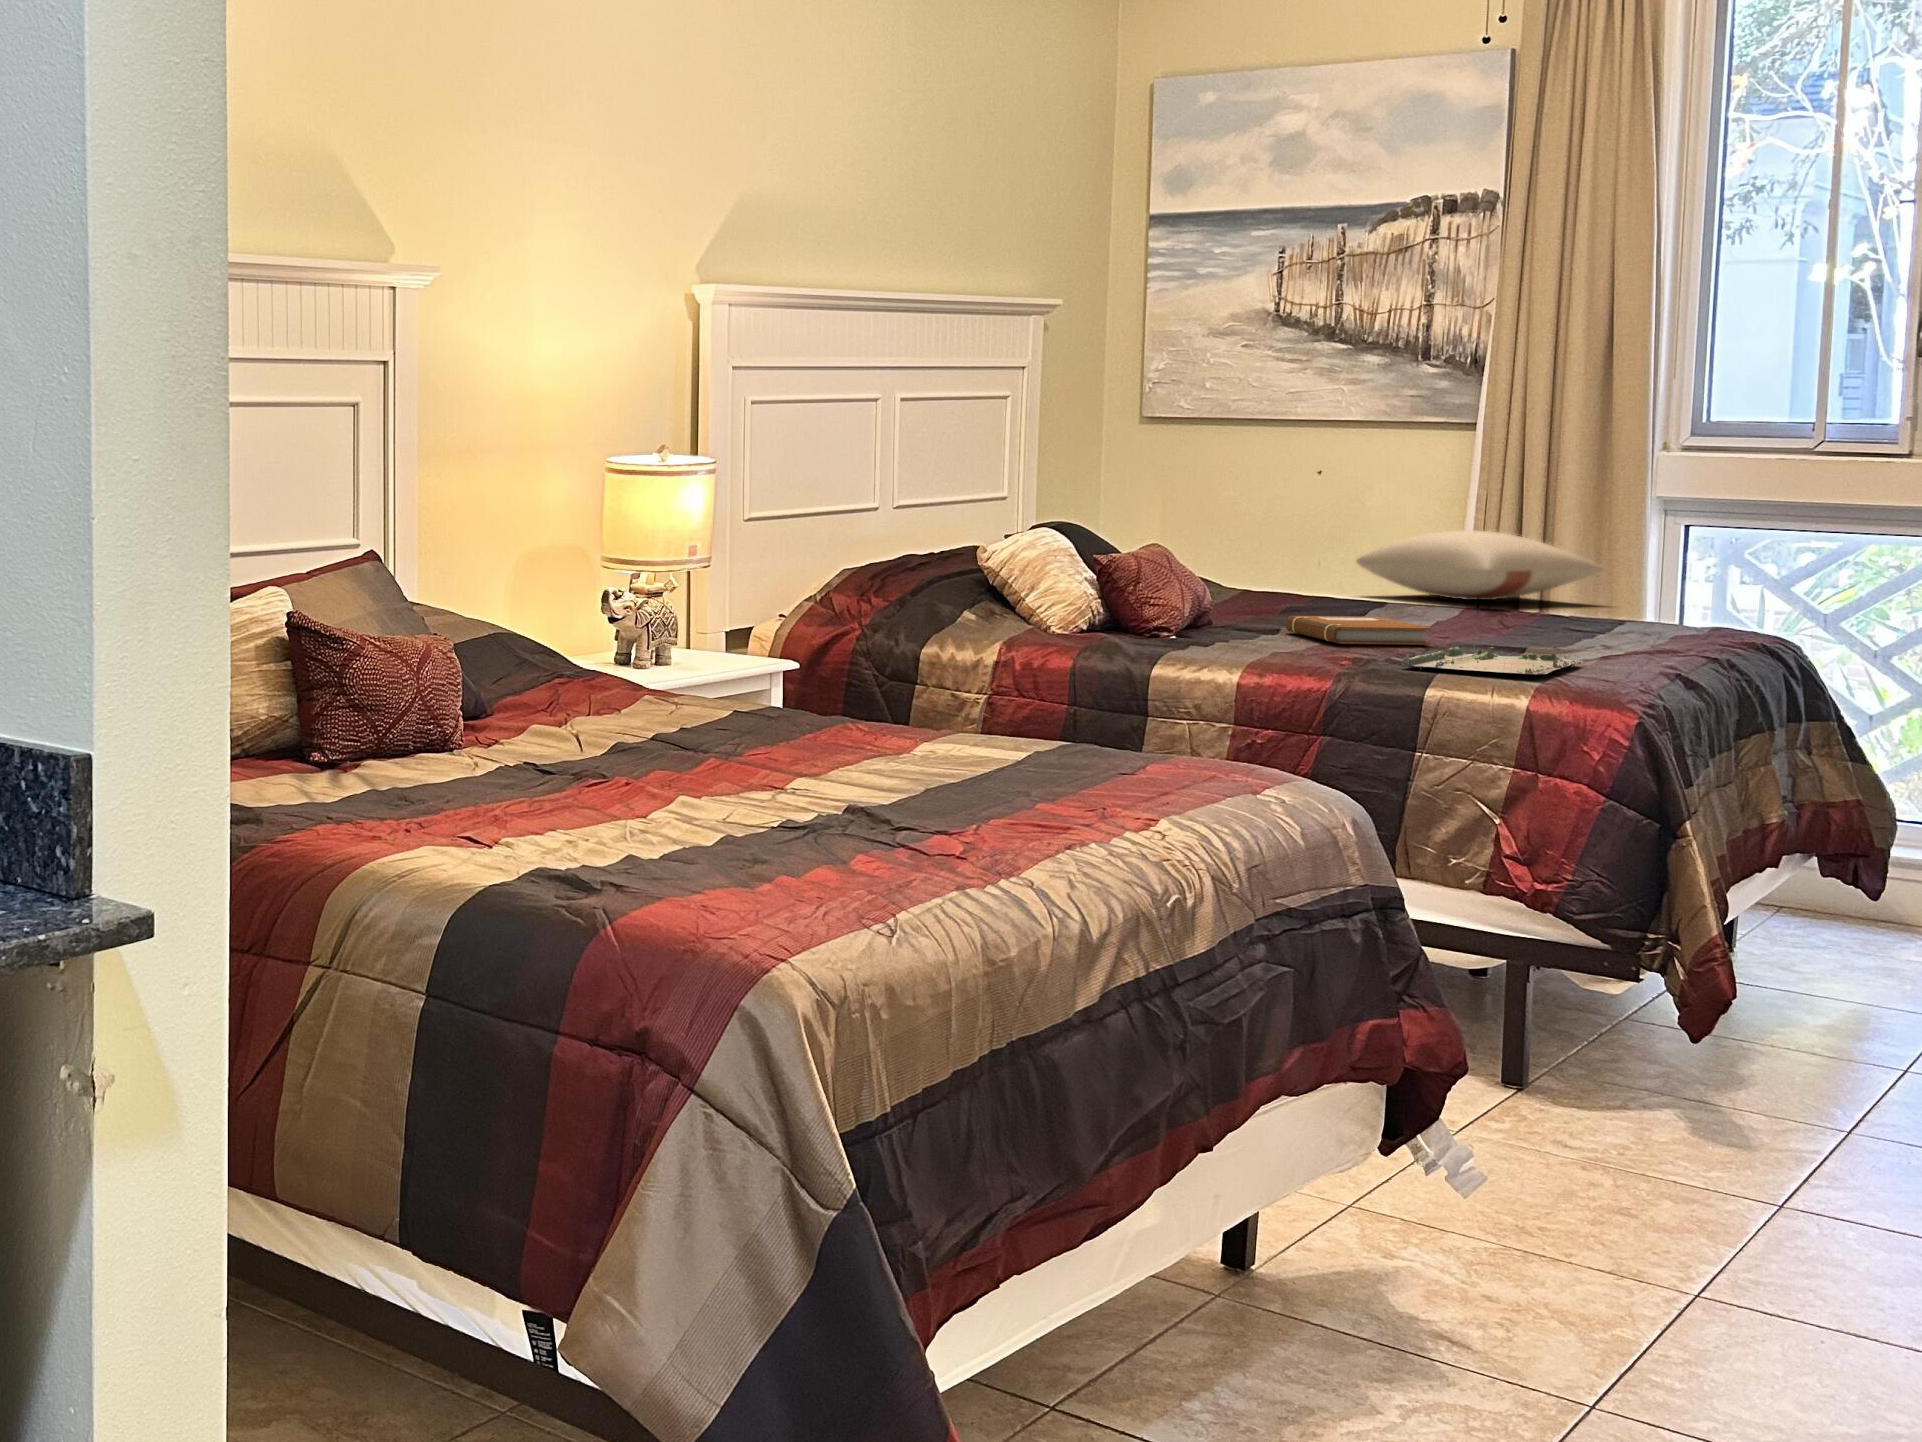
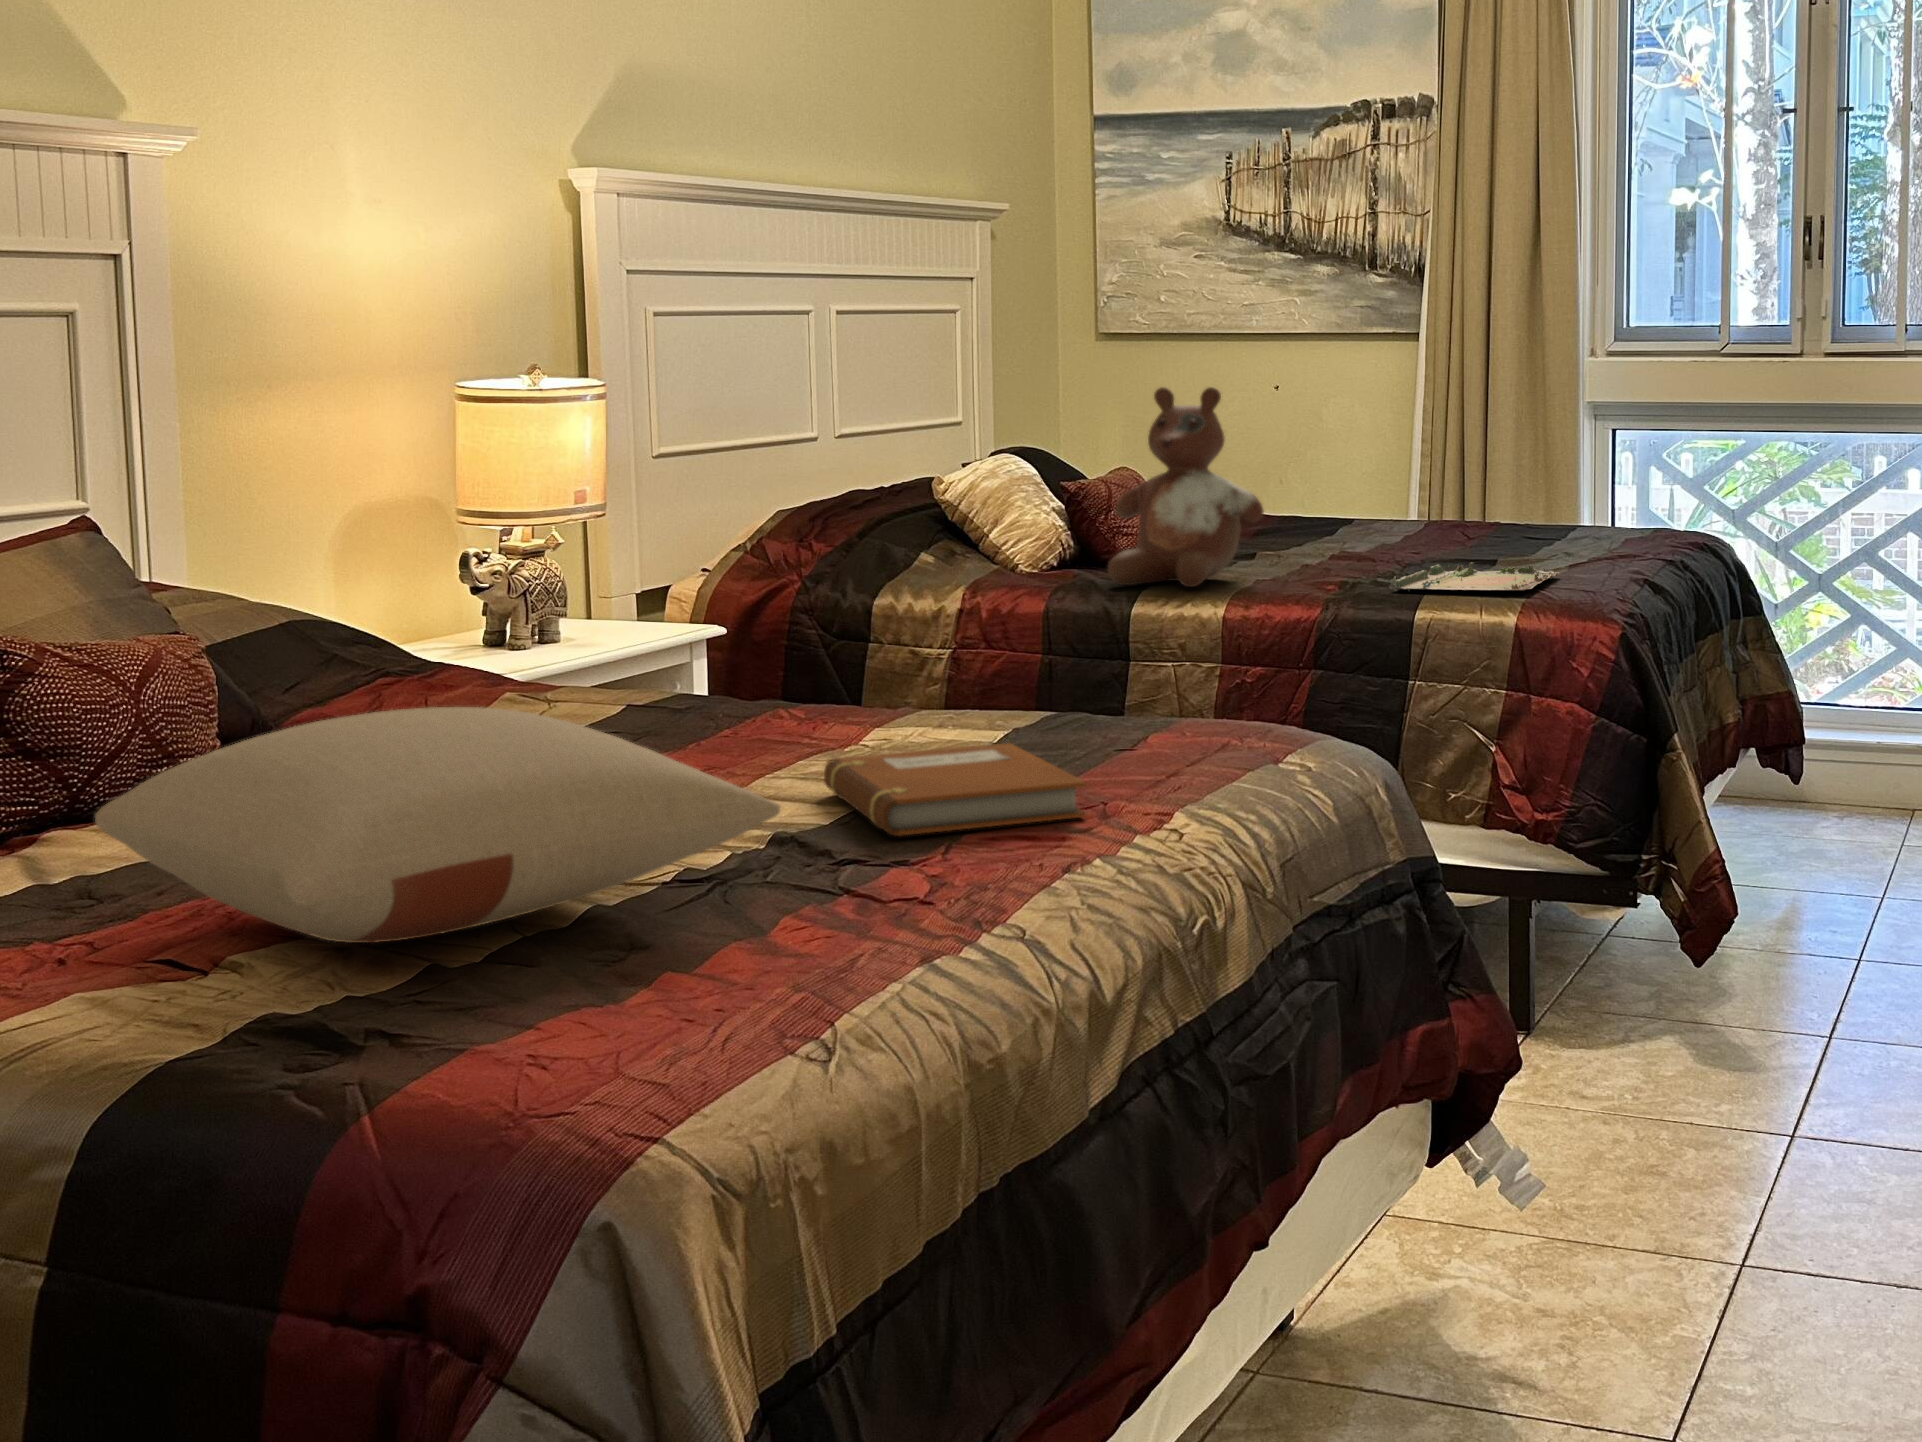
stuffed bear: none [1134,474,1284,653] -> present [1108,387,1264,587]
pillow: present [1356,530,1604,600] -> present [95,707,780,943]
notebook: present [1286,616,1431,645] -> present [824,743,1087,836]

